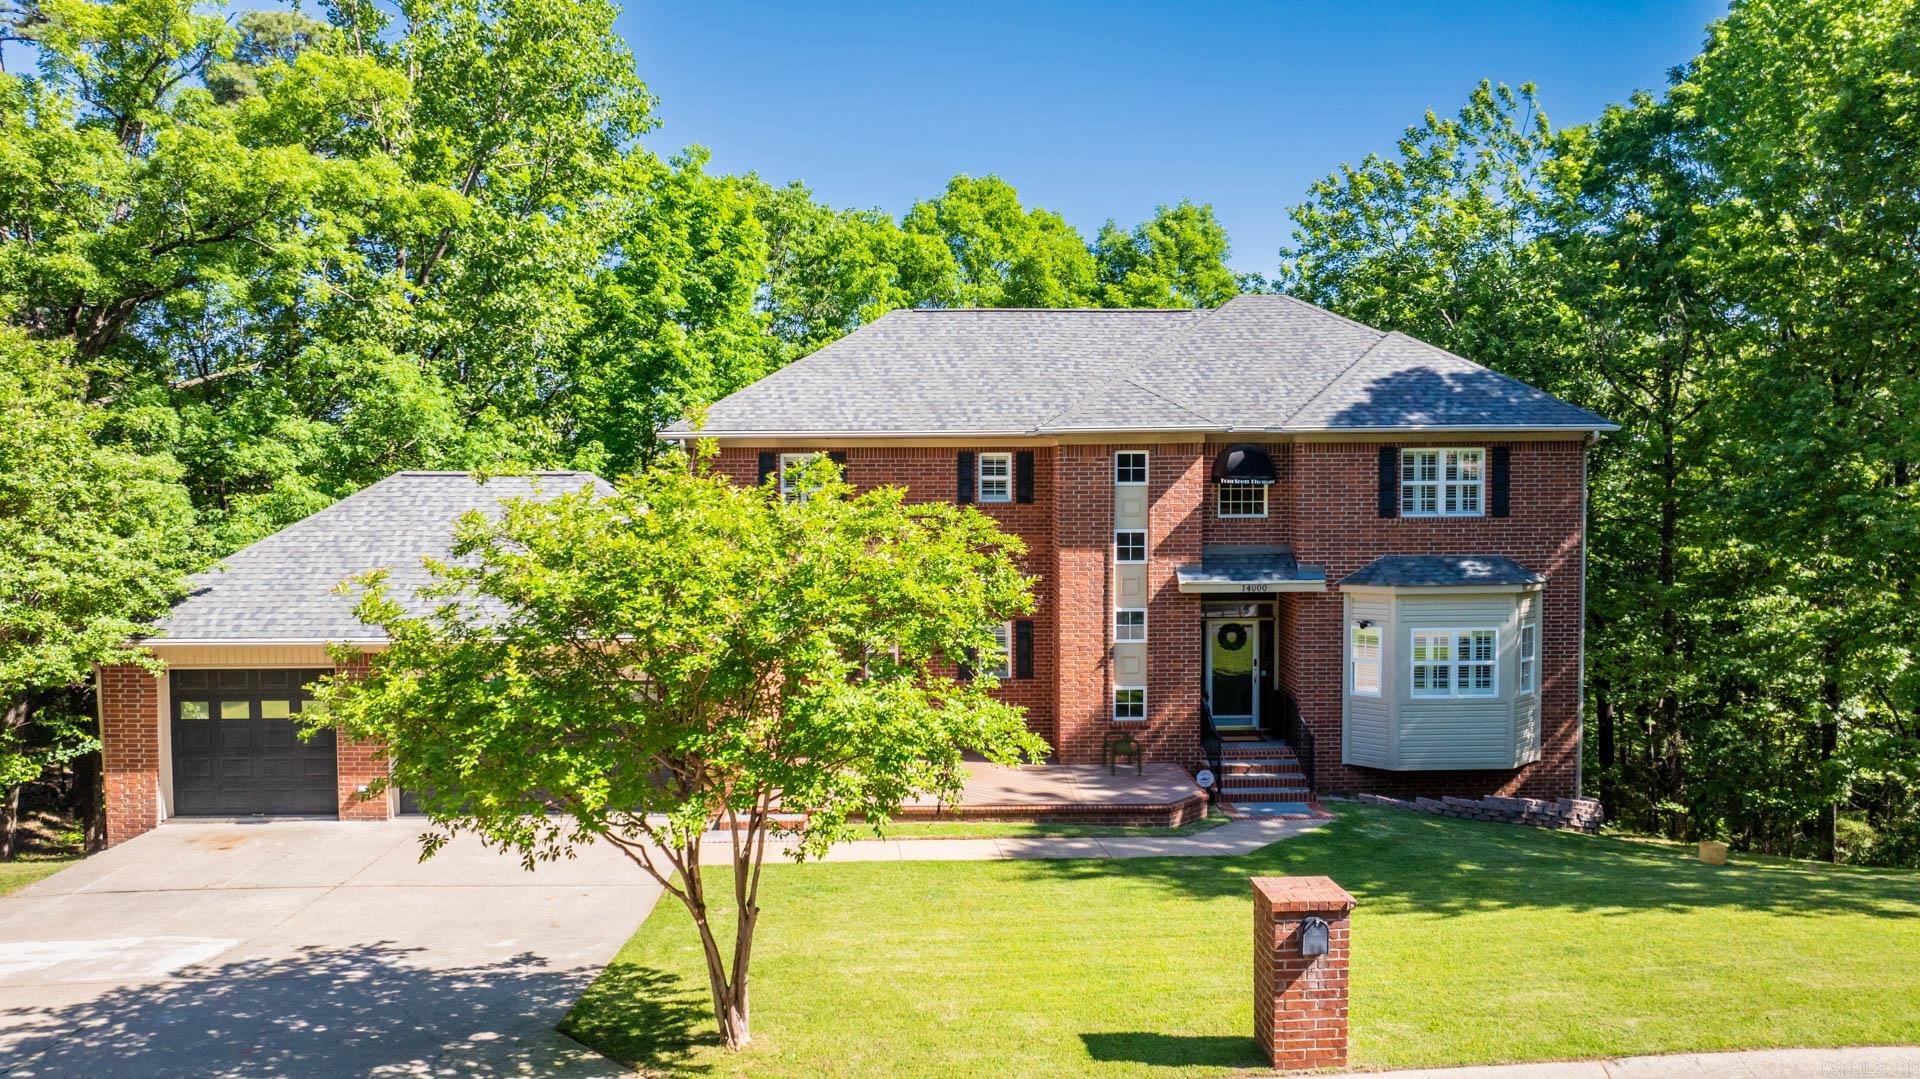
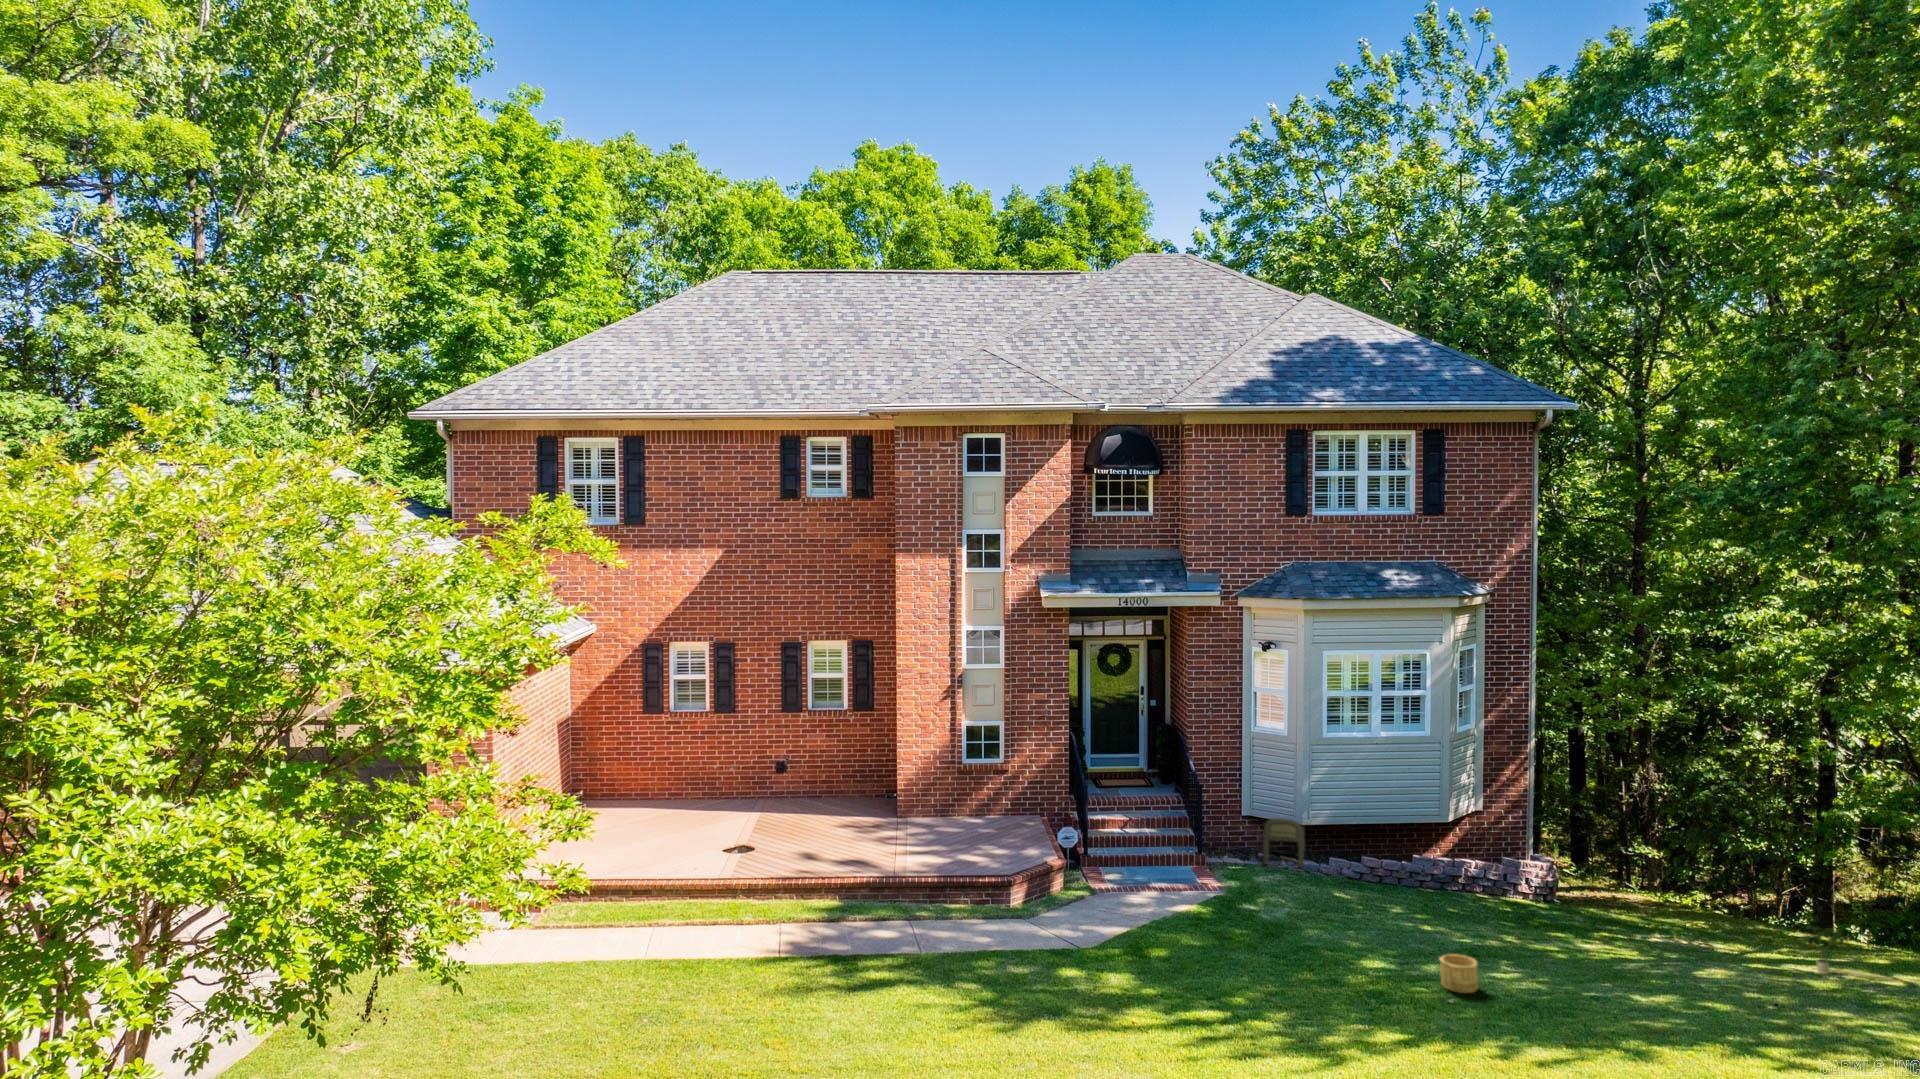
bench: present [1102,730,1142,775] -> present [1263,818,1305,867]
wooden bucket: present [1699,841,1726,865] -> present [1440,954,1478,993]

